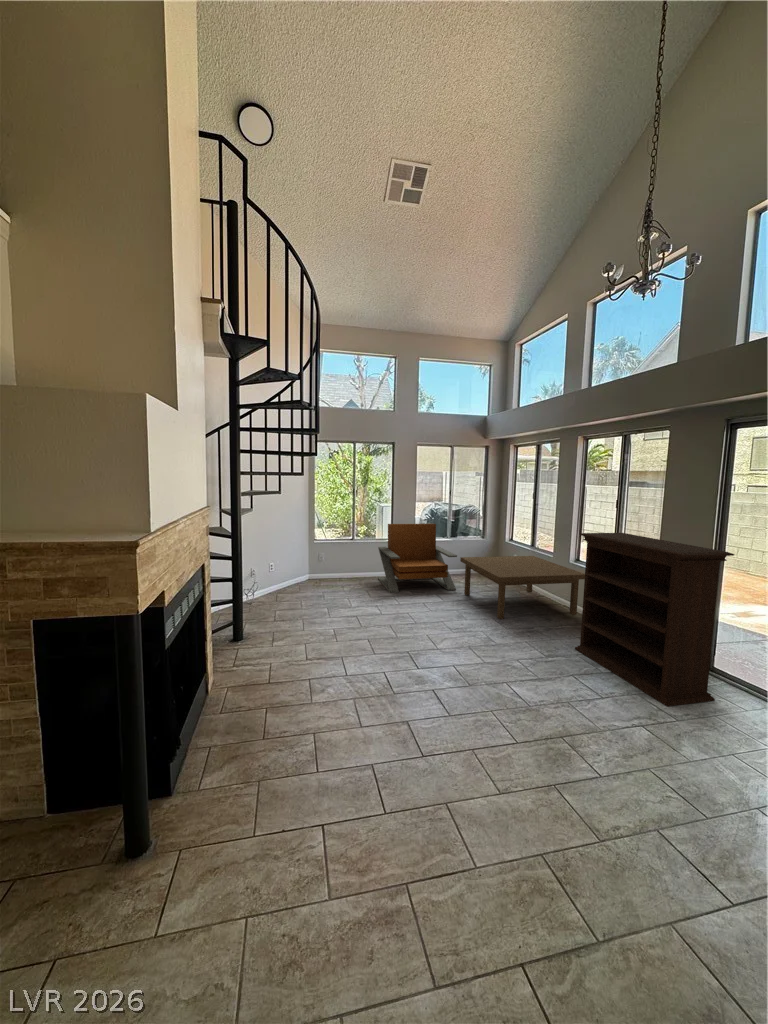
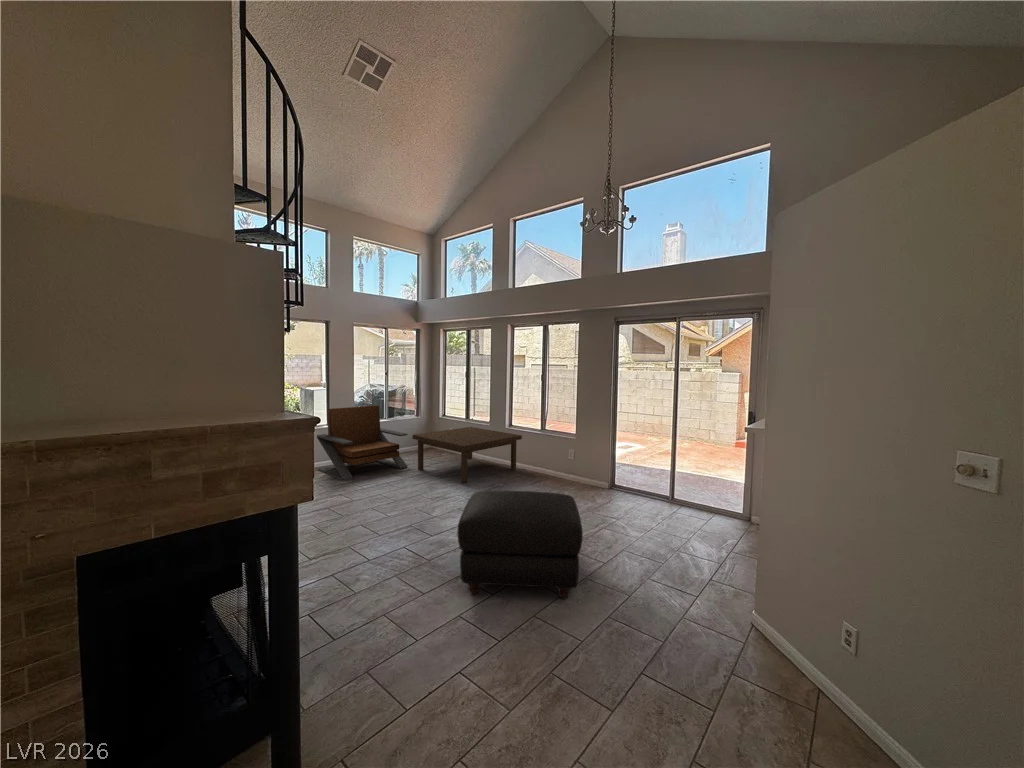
bookshelf: present [575,533,734,707] -> none [532,398,632,514]
ottoman: none [389,634,563,801] -> present [457,491,583,599]

